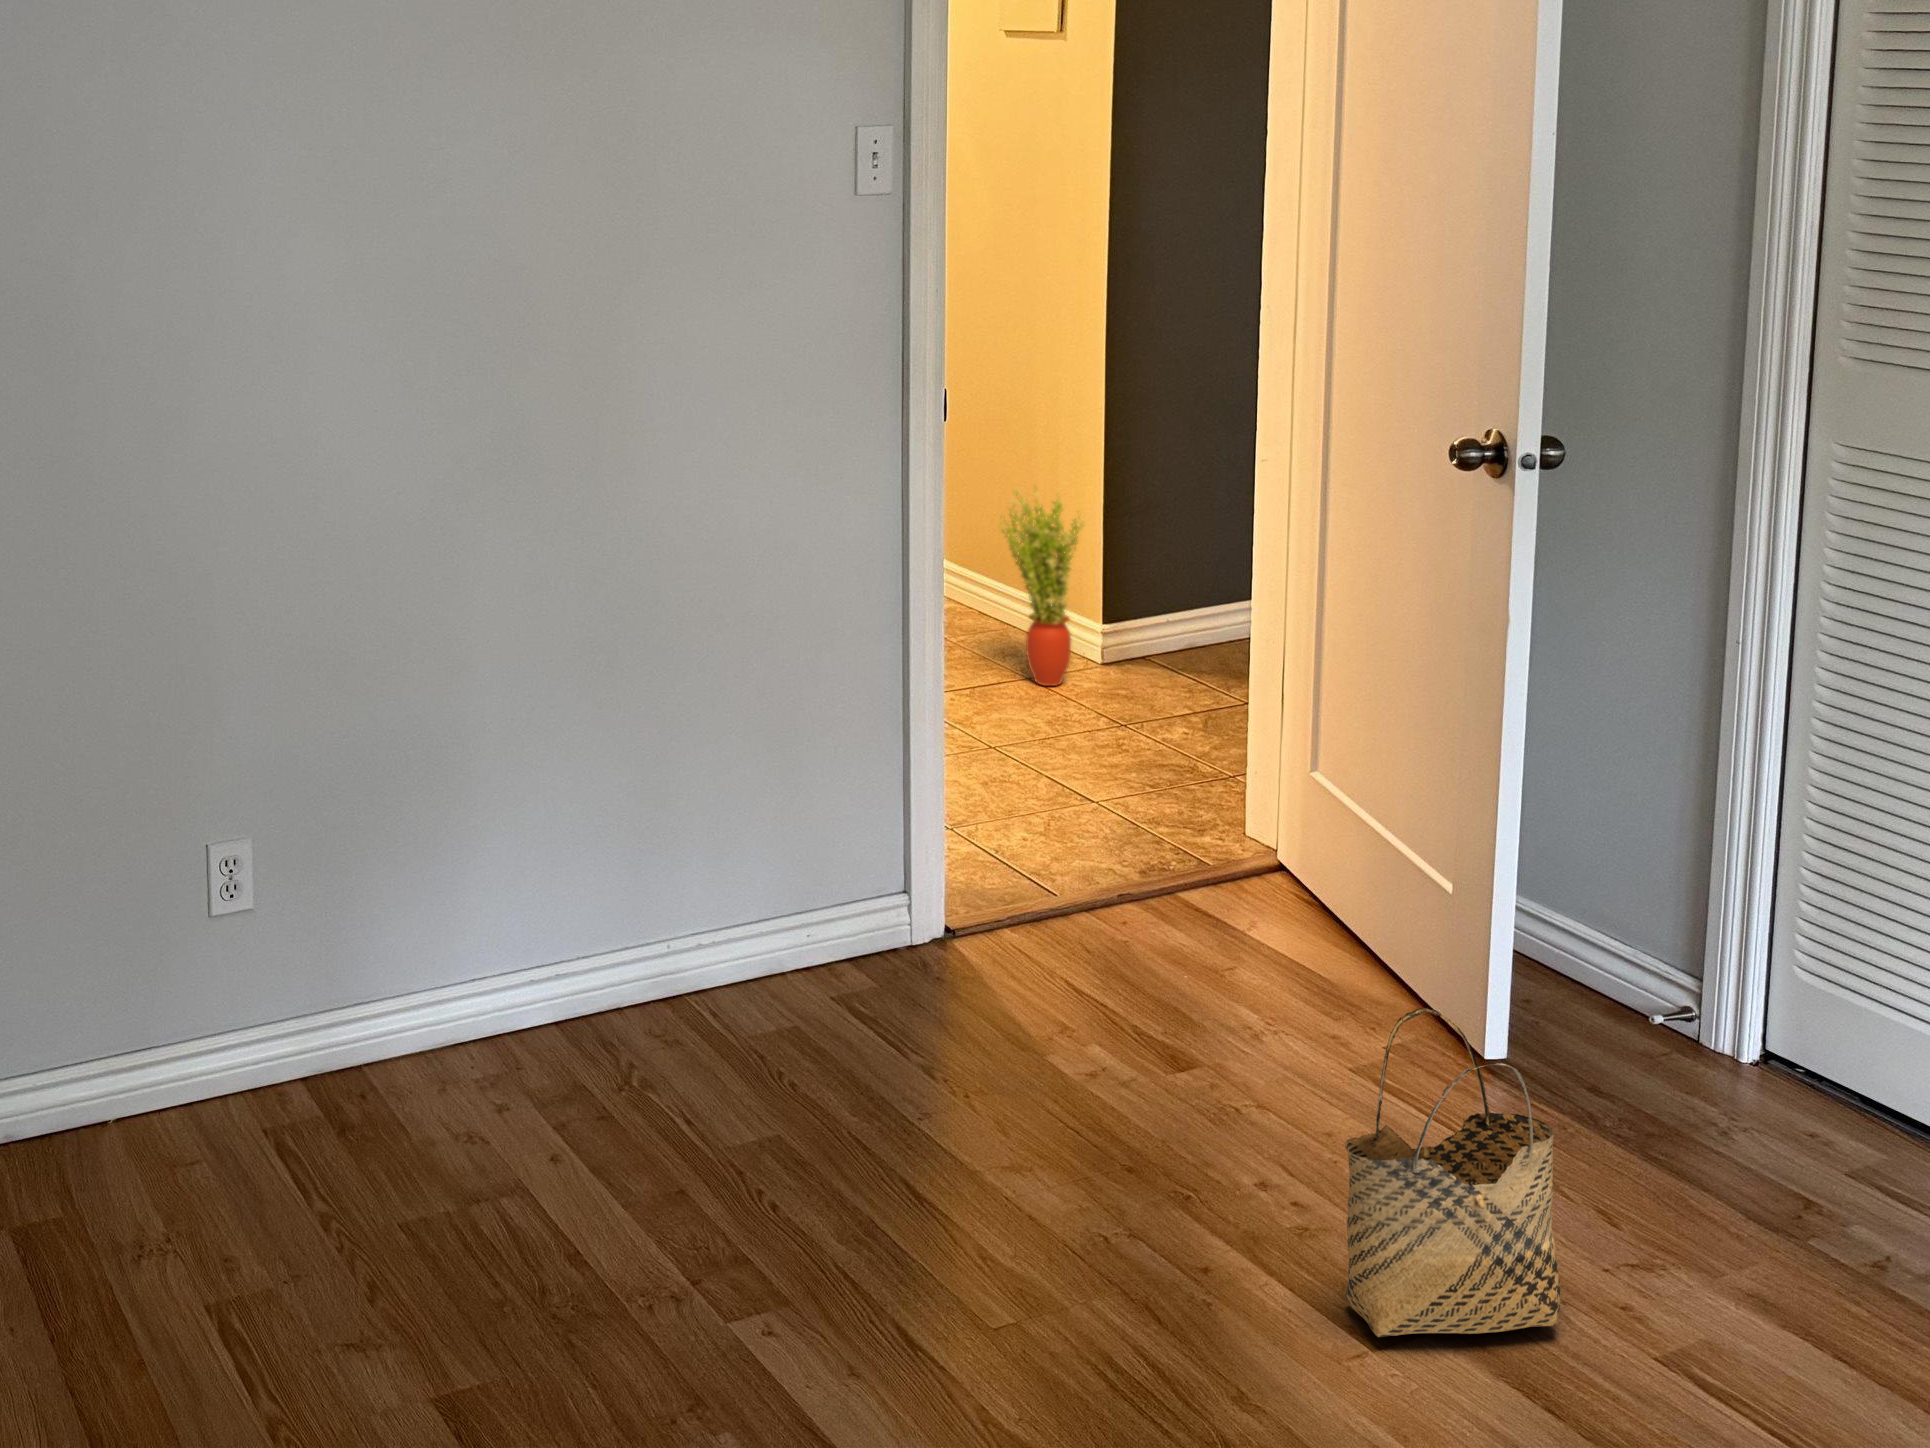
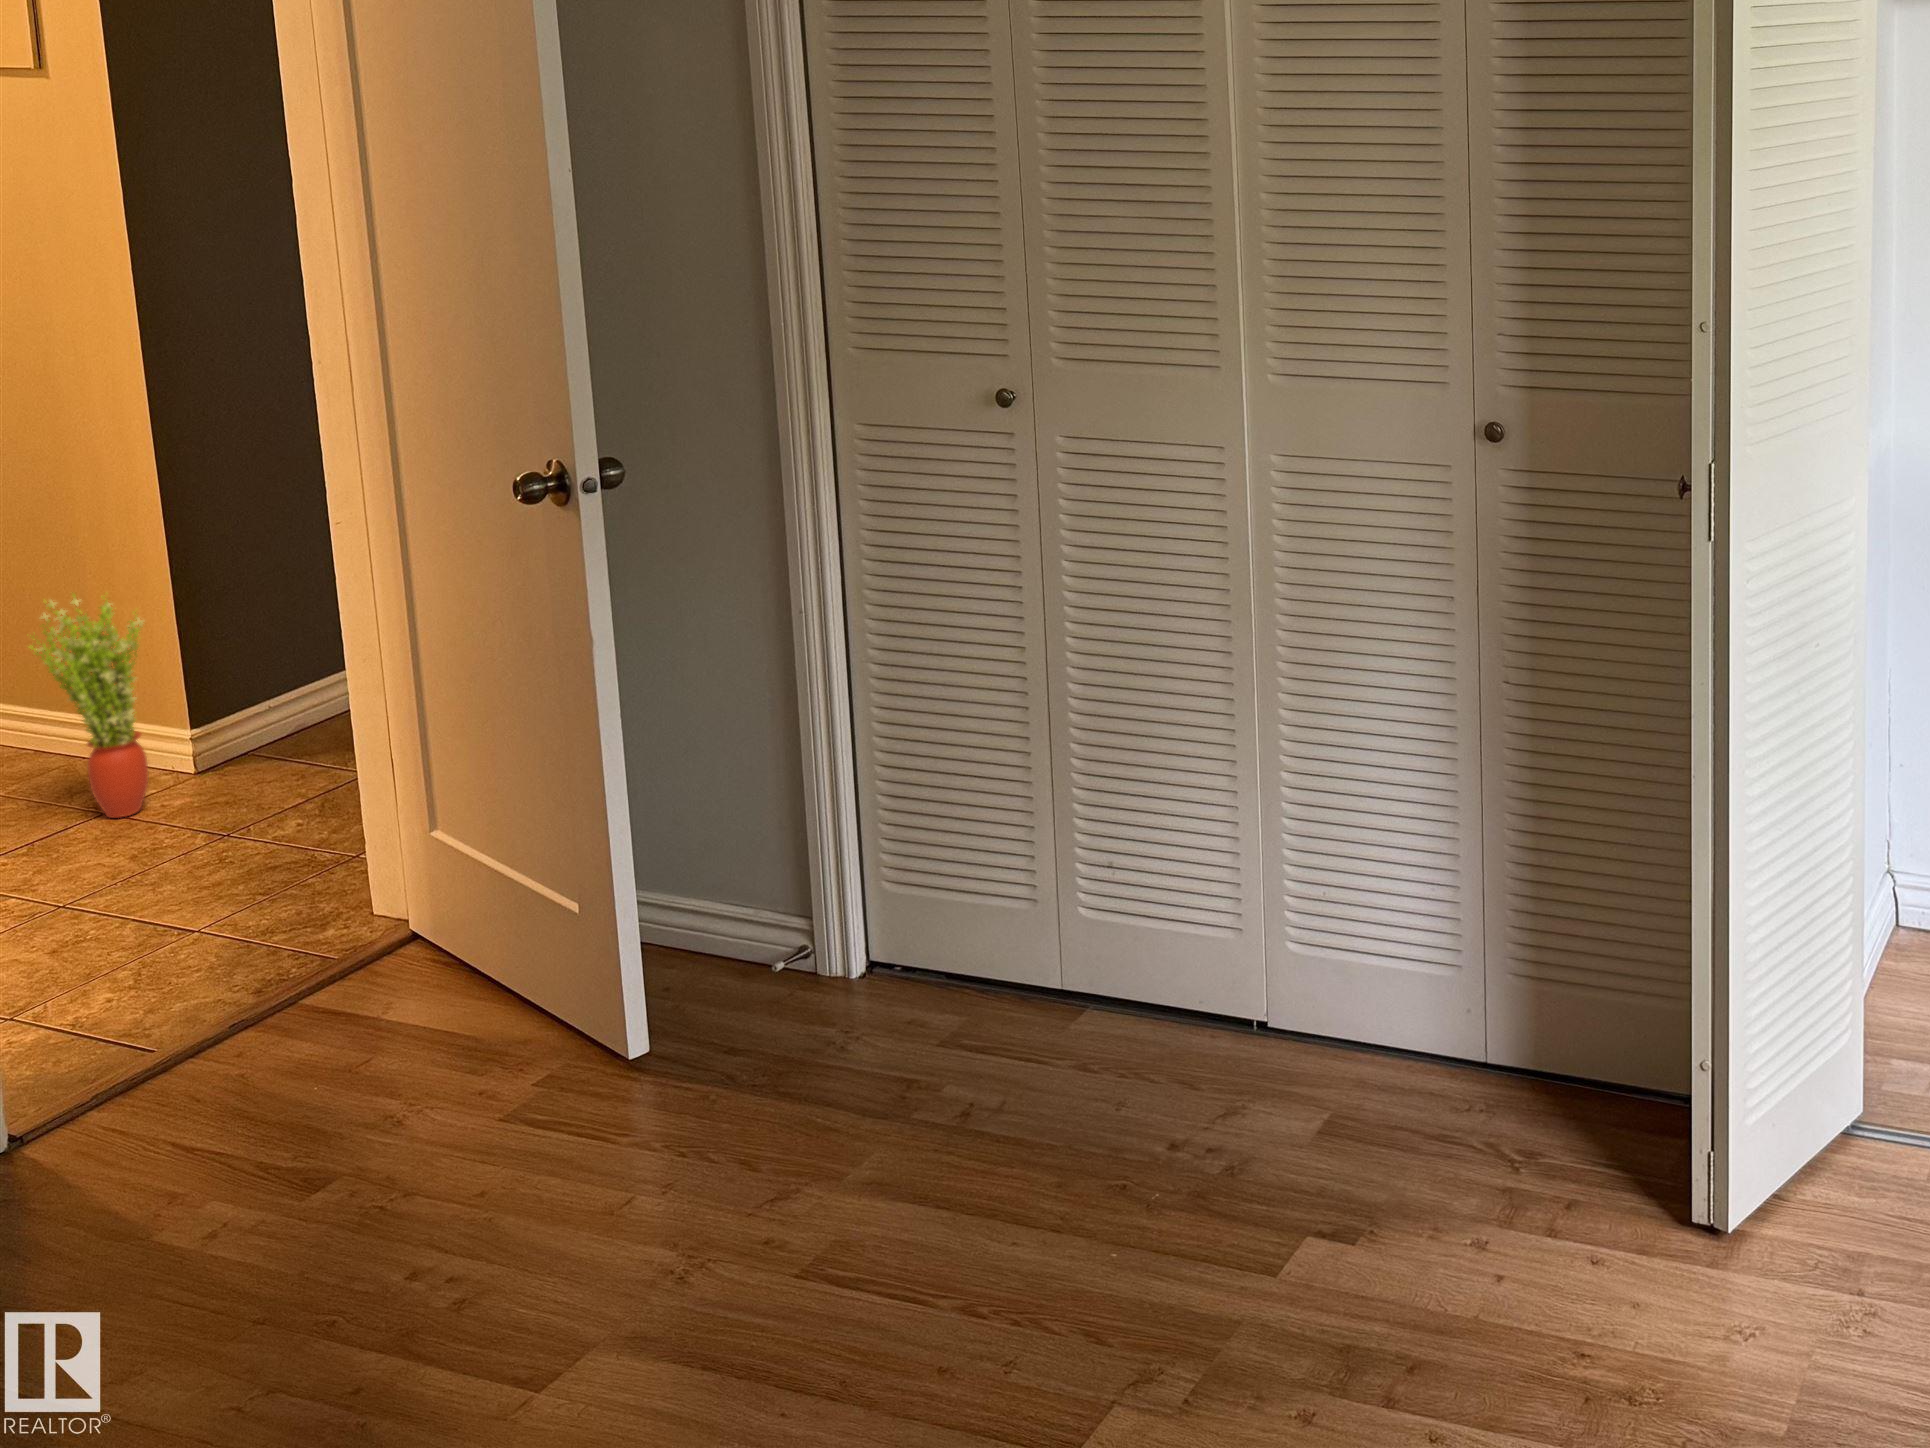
woven basket: present [1345,1008,1561,1337] -> none [481,1033,704,1367]

